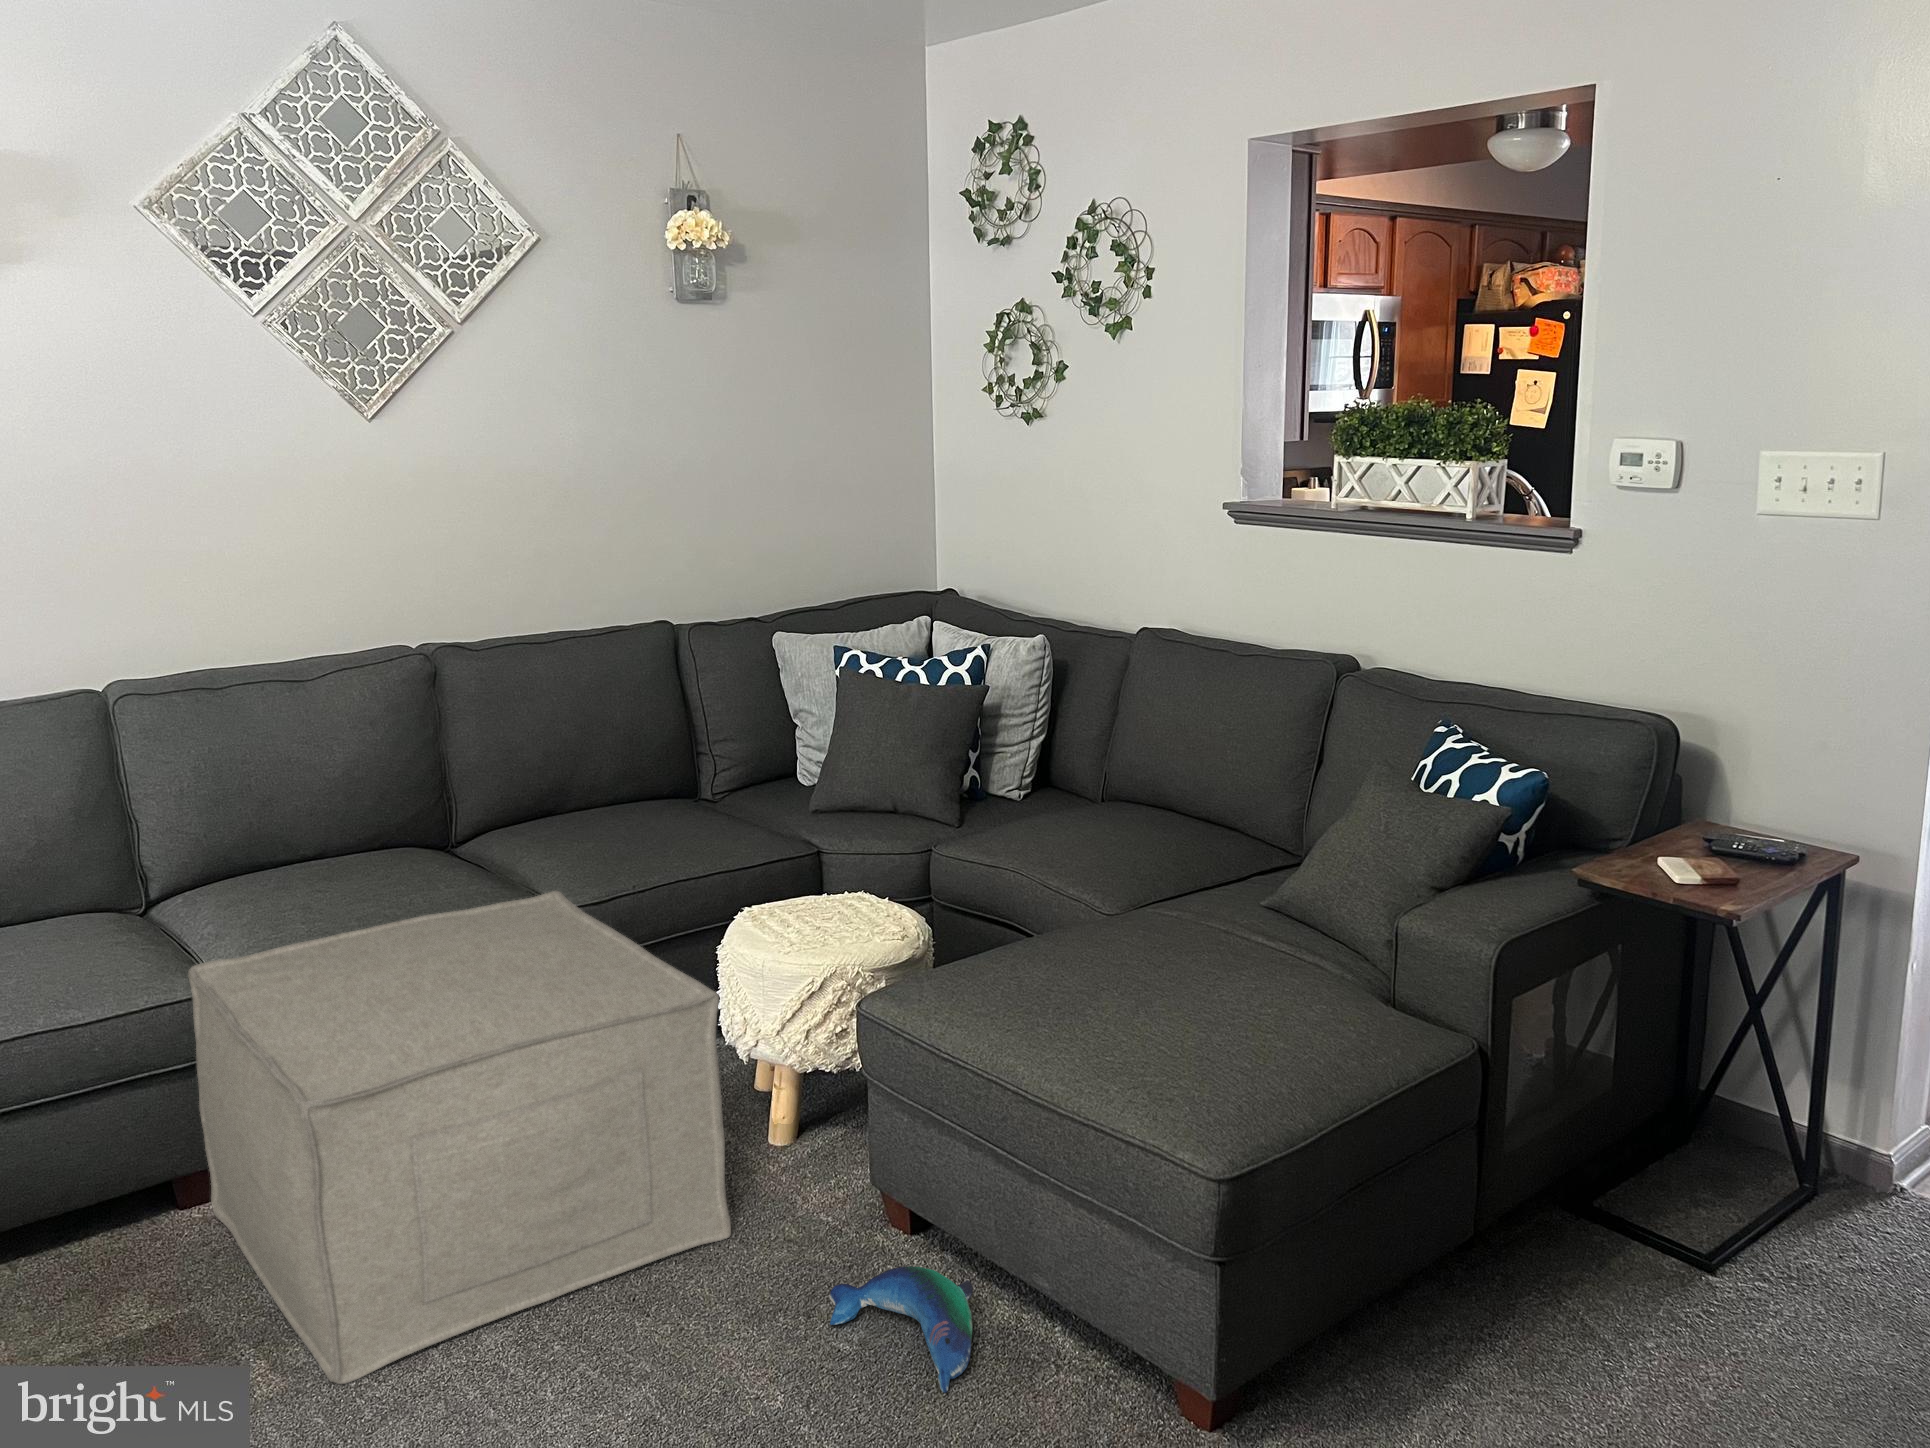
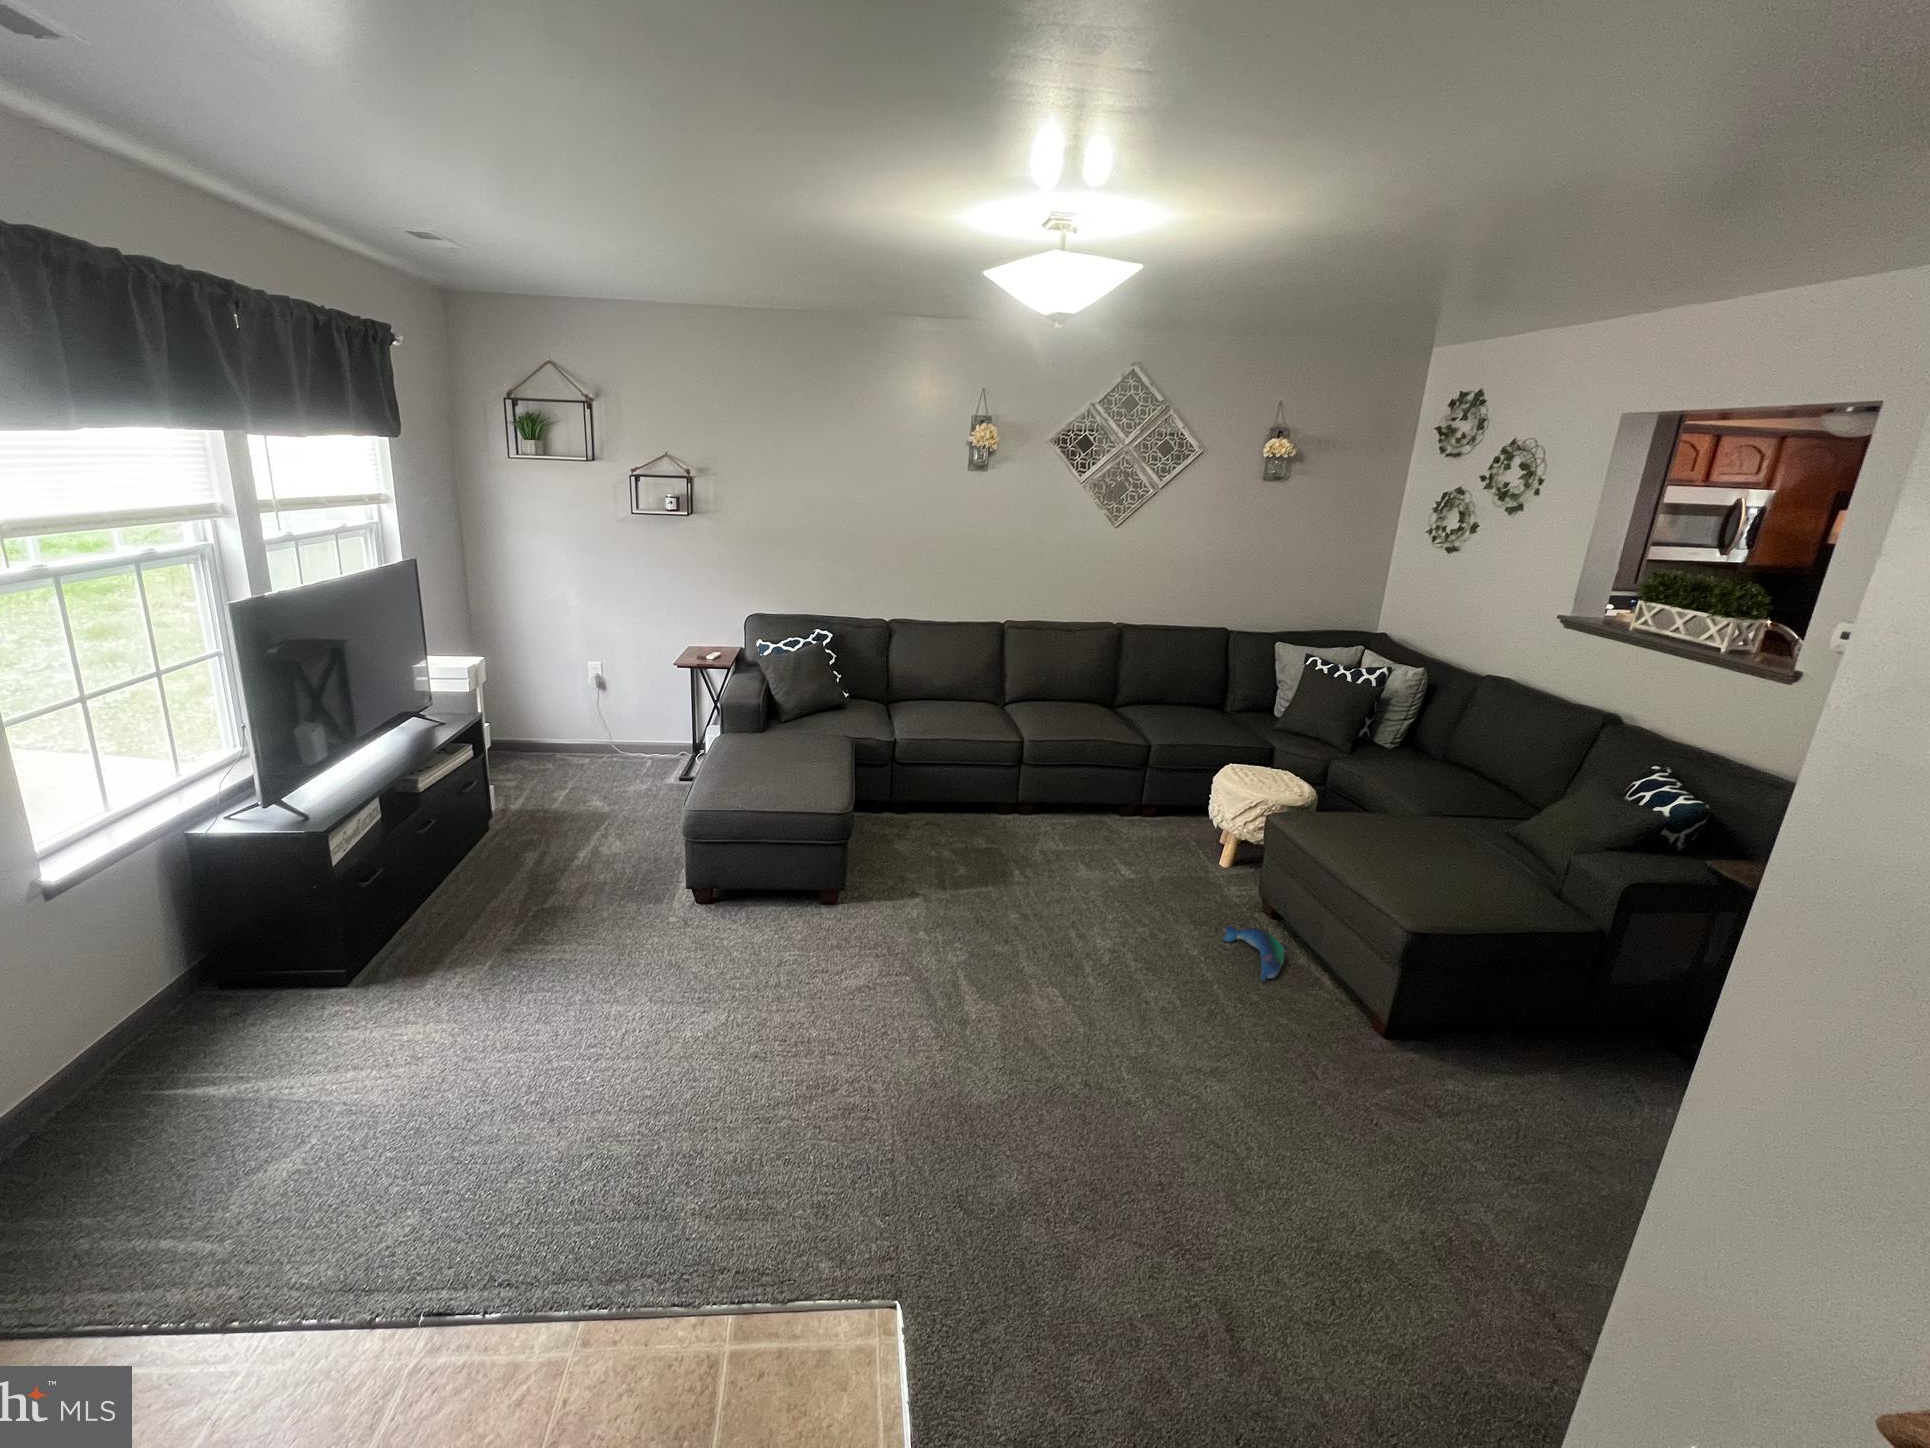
ottoman: present [188,891,731,1384] -> none [1006,732,1206,894]

